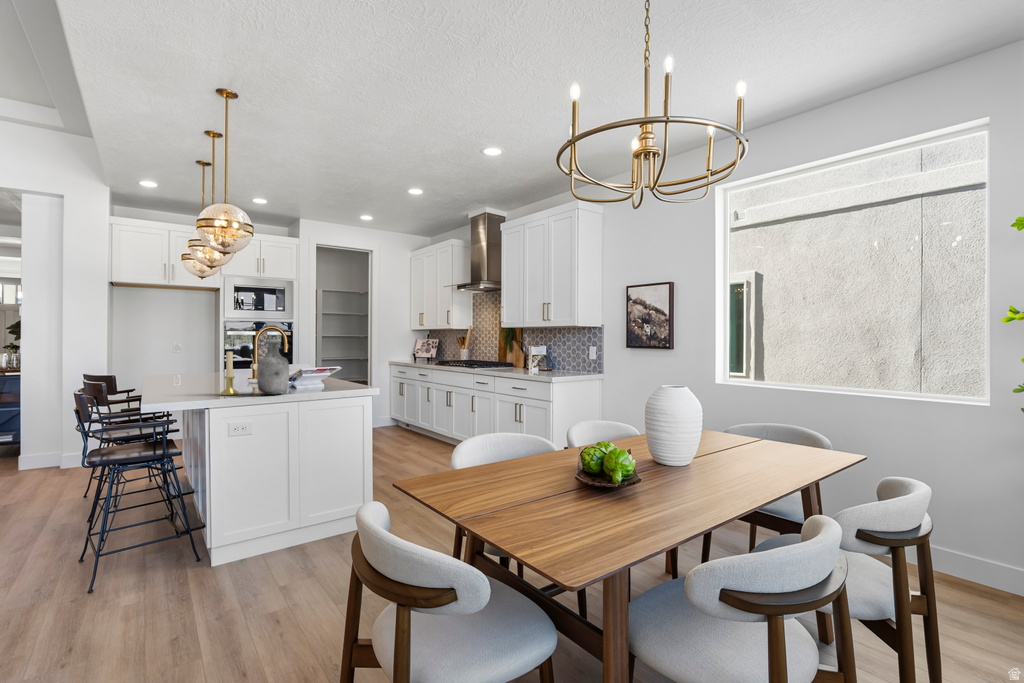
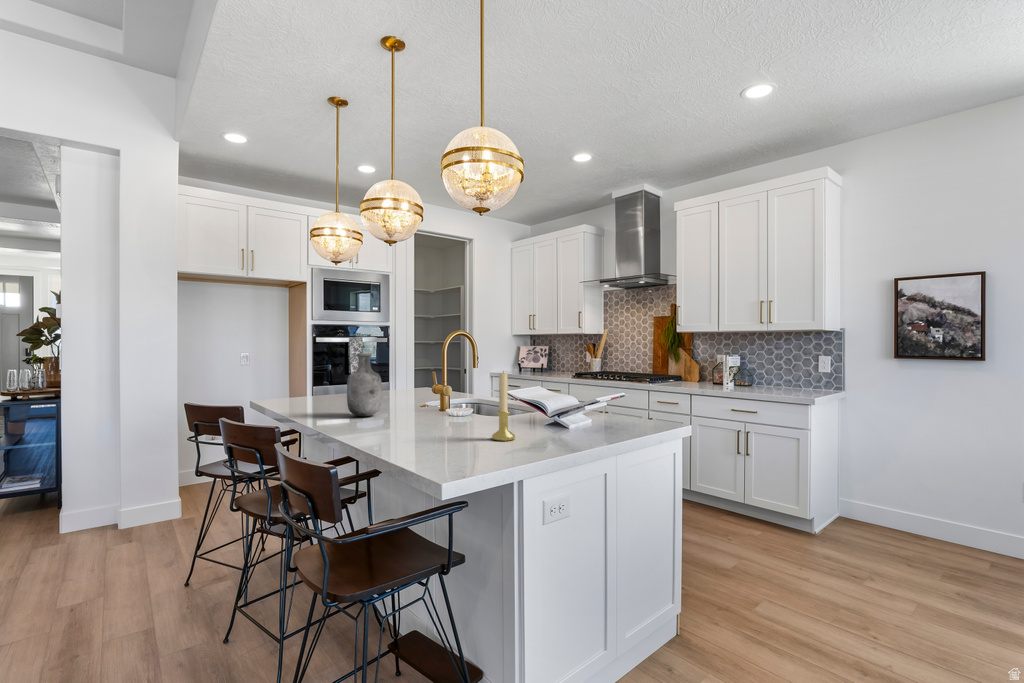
vase: present [257,341,289,395] -> present [347,353,382,416]

